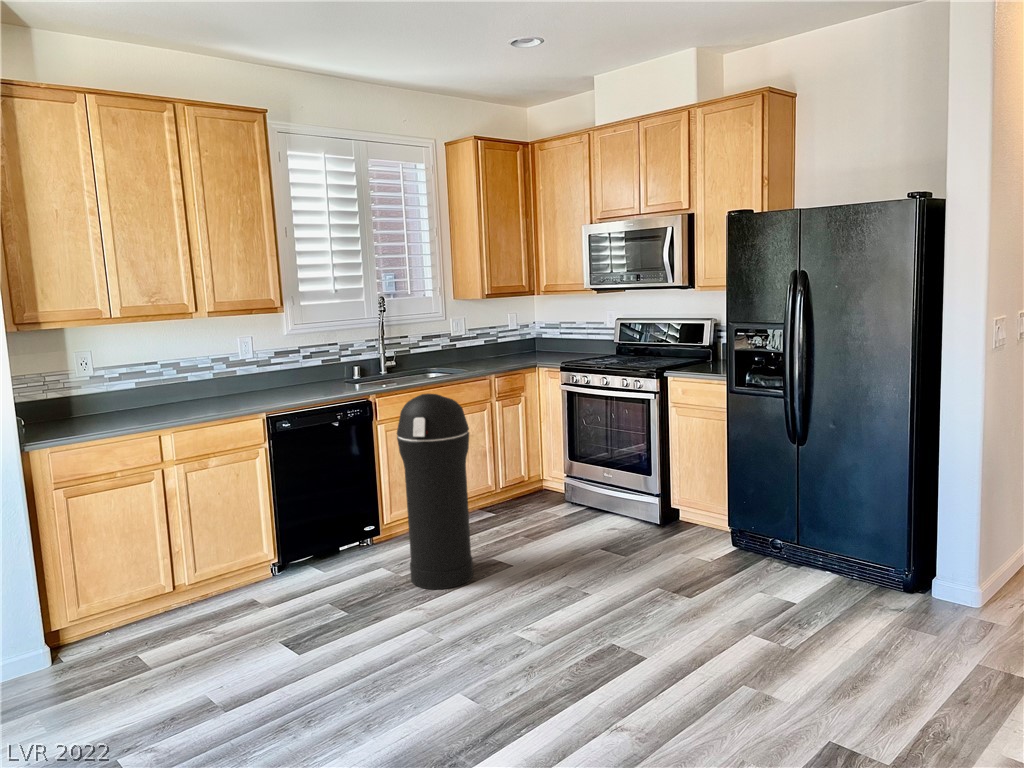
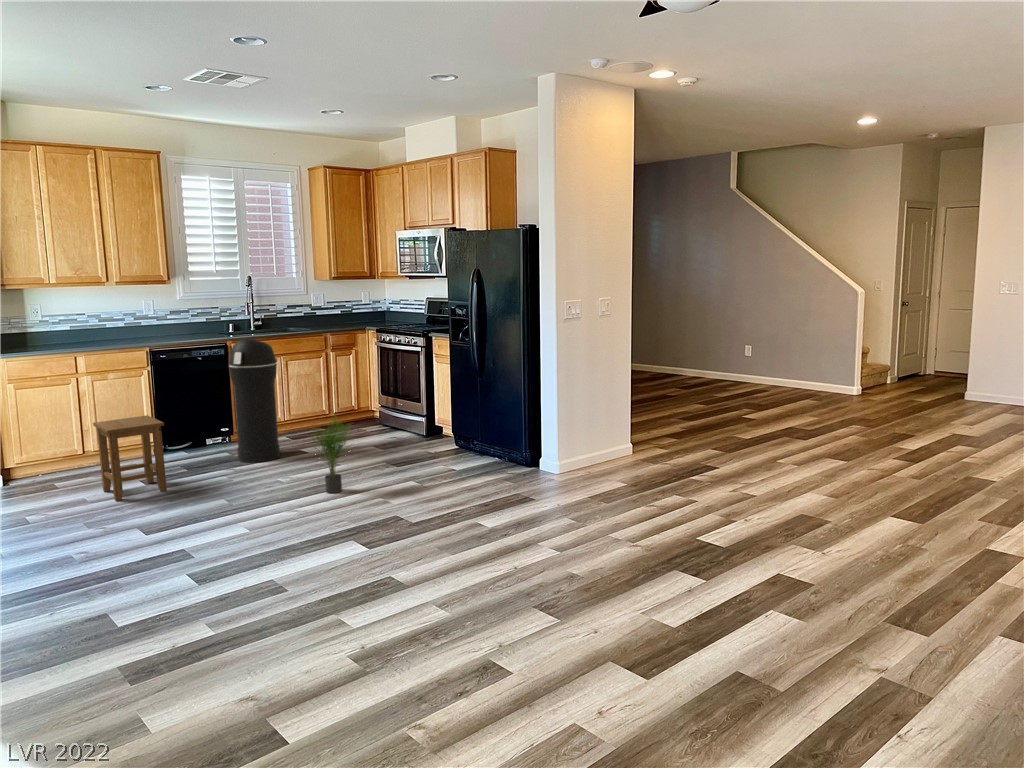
potted plant: none [584,524,675,666] -> present [315,418,349,493]
stool: none [212,535,341,703] -> present [93,415,167,501]

